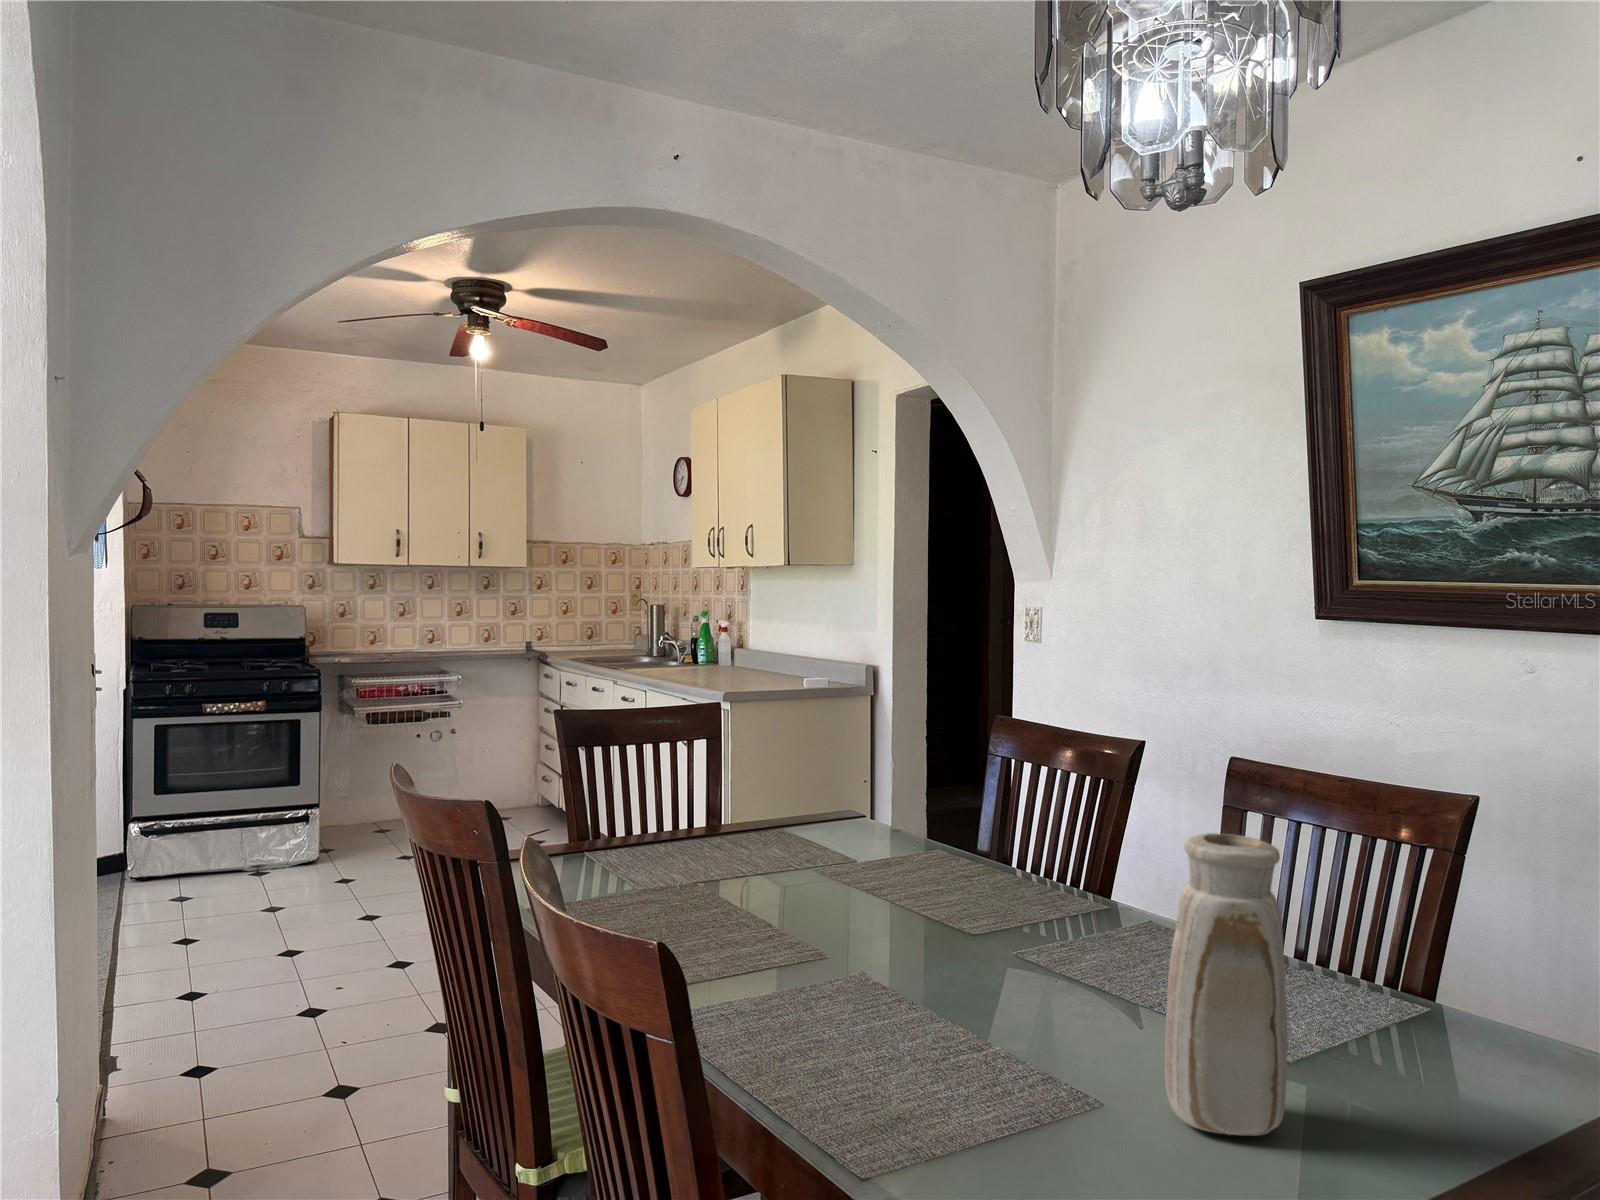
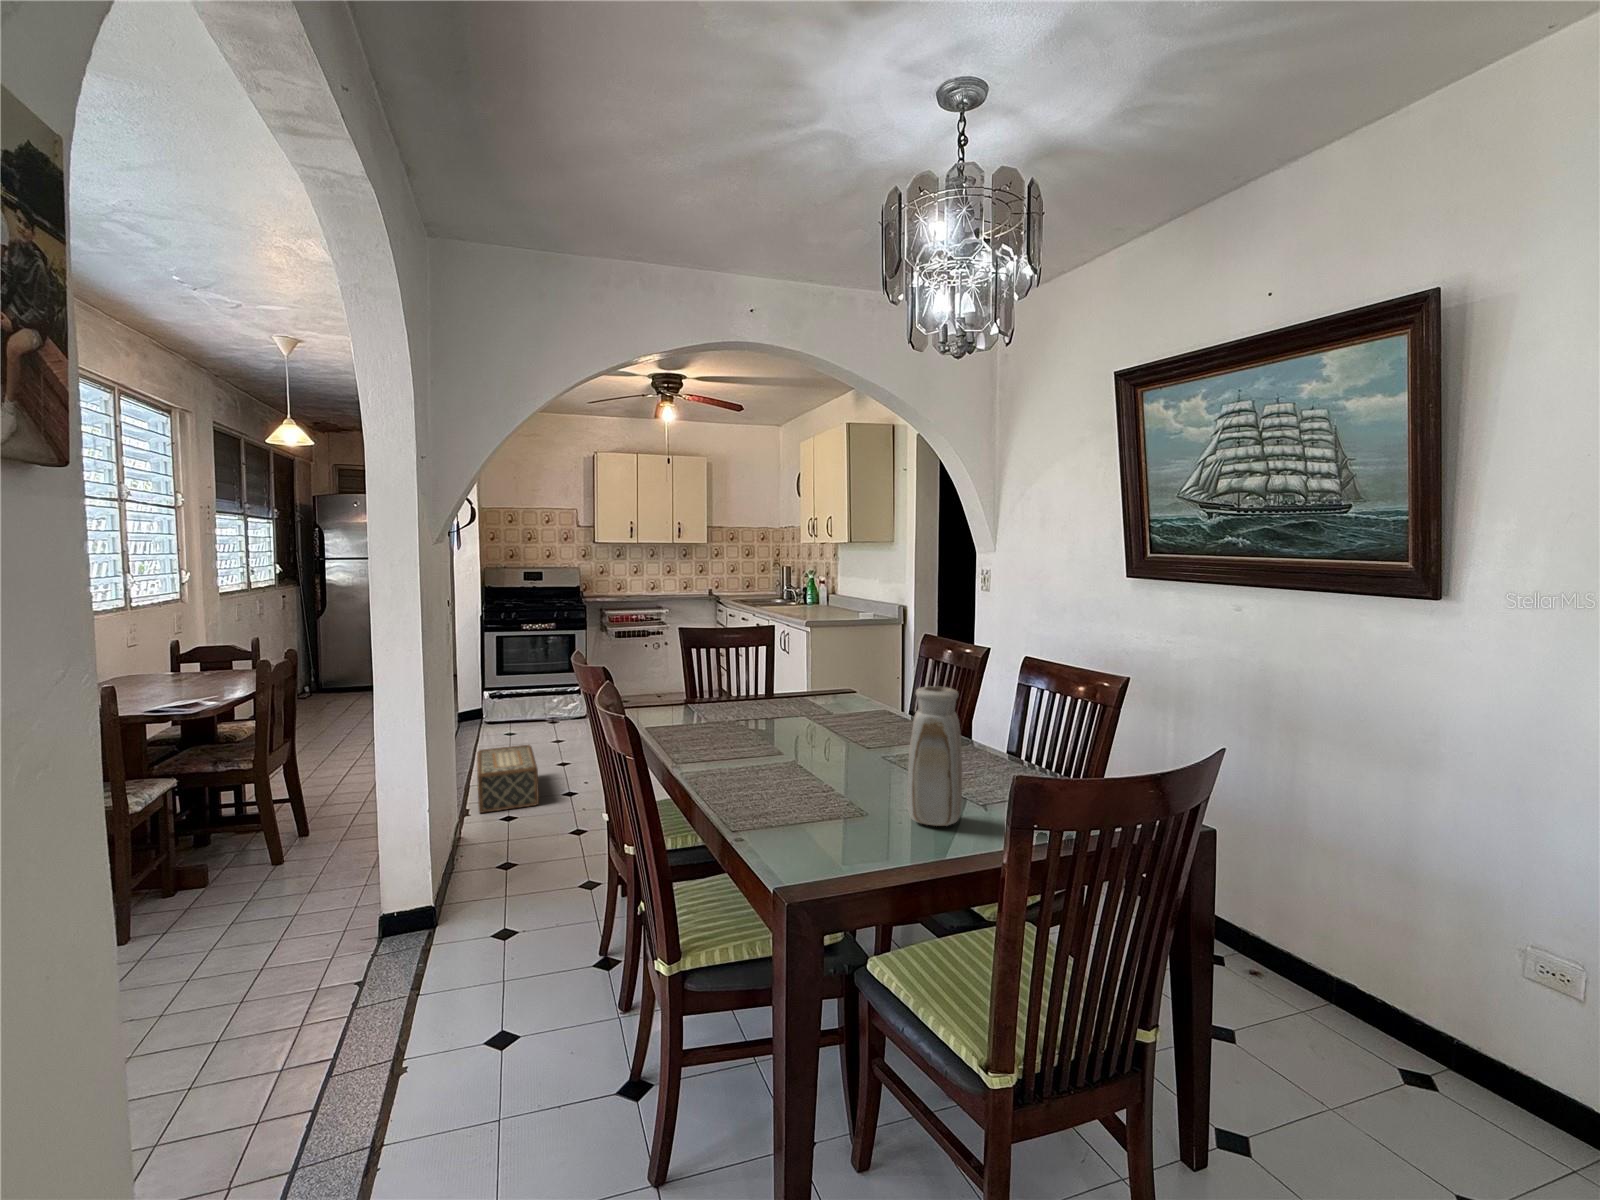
woven basket: none [116,924,241,1066] -> present [477,745,539,813]

